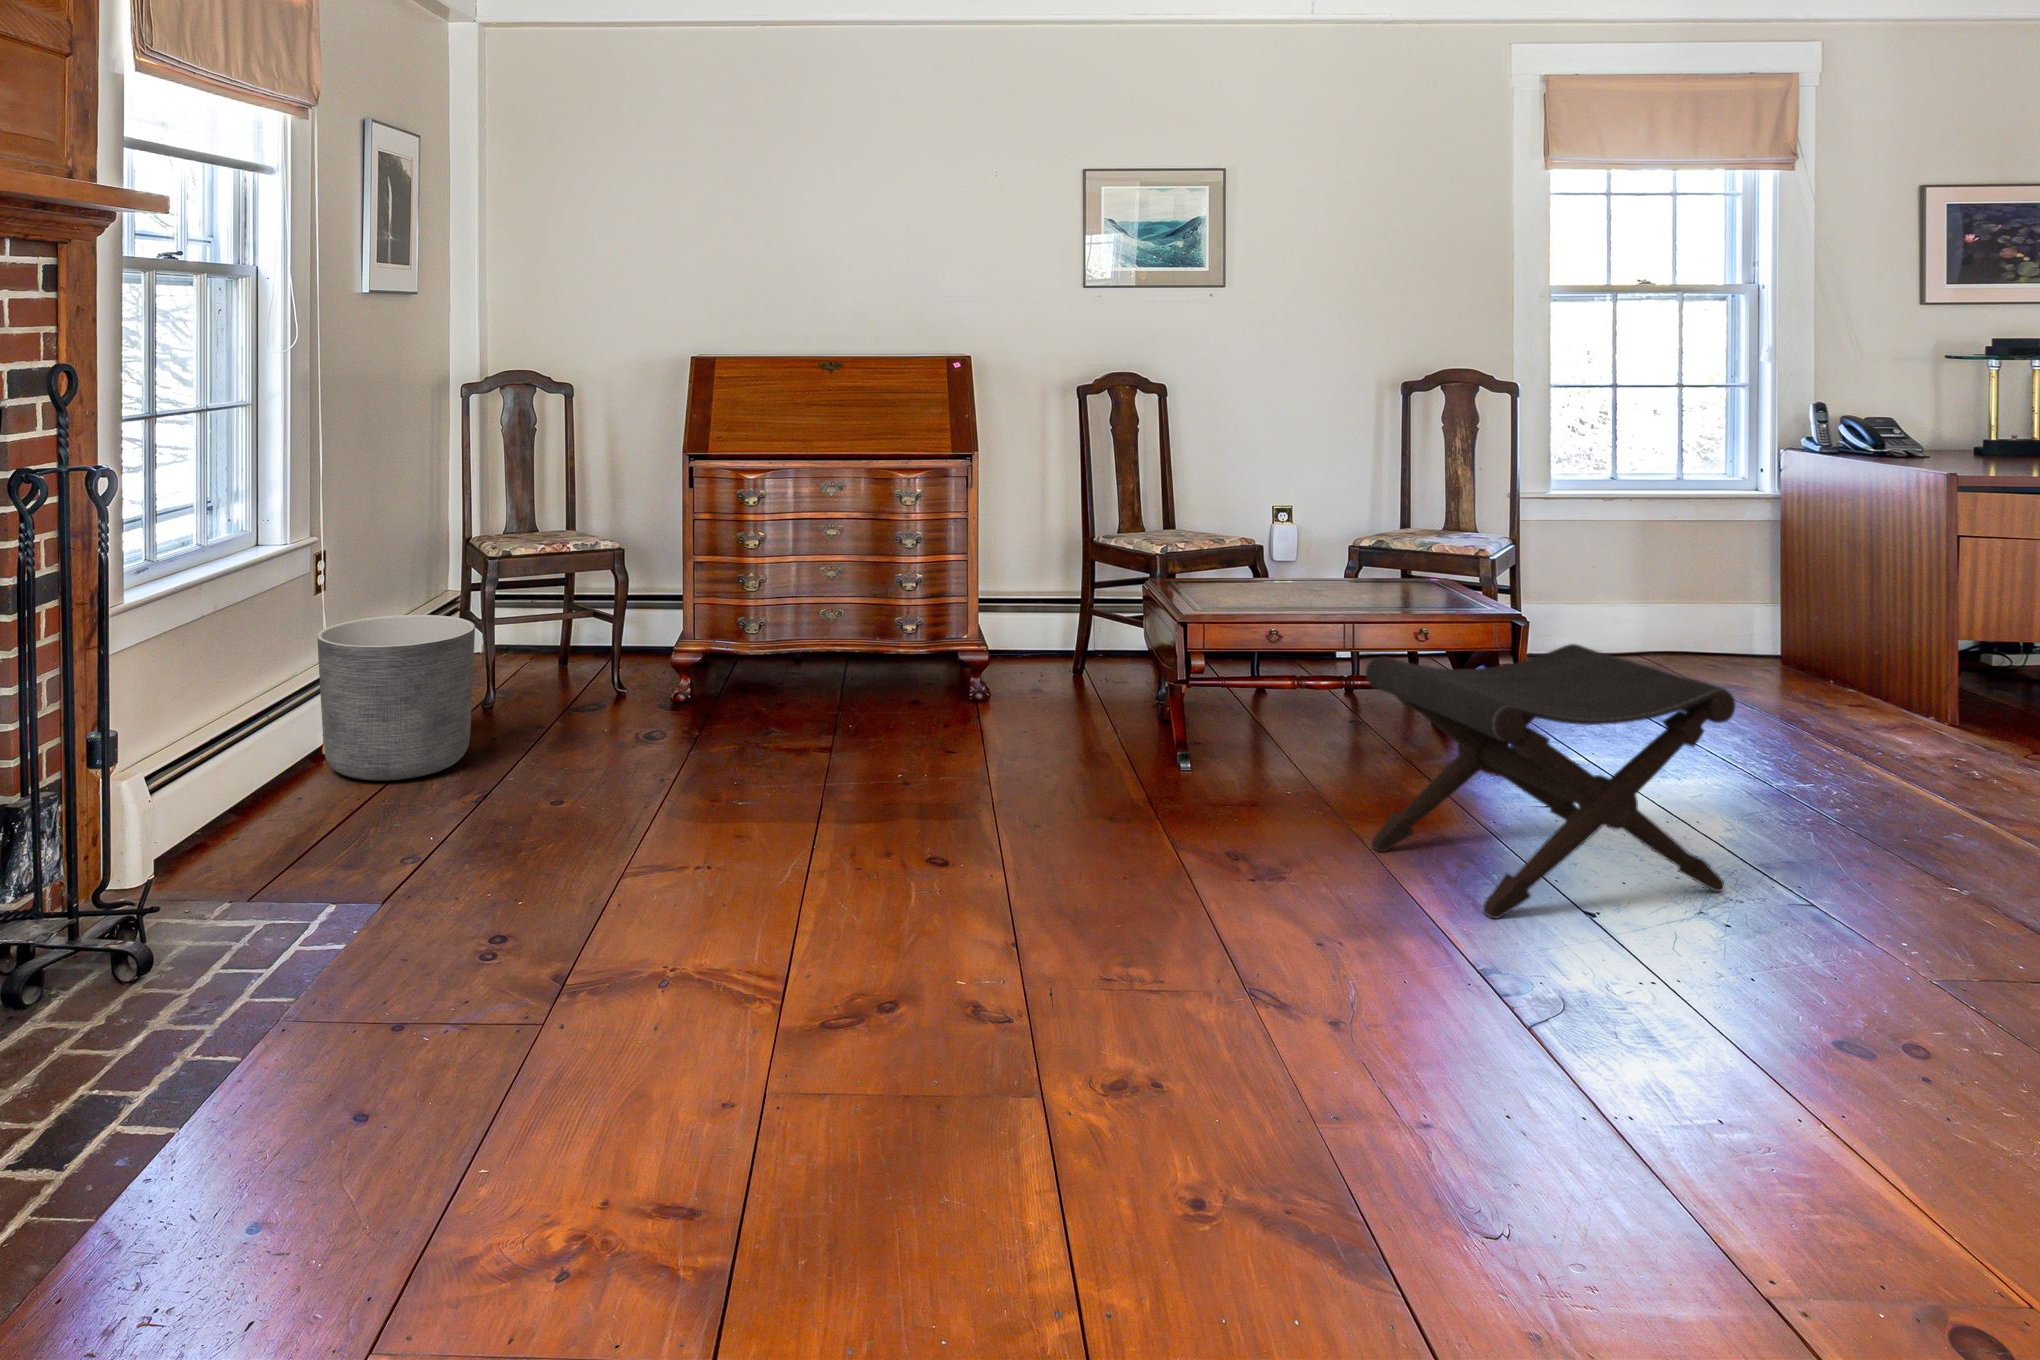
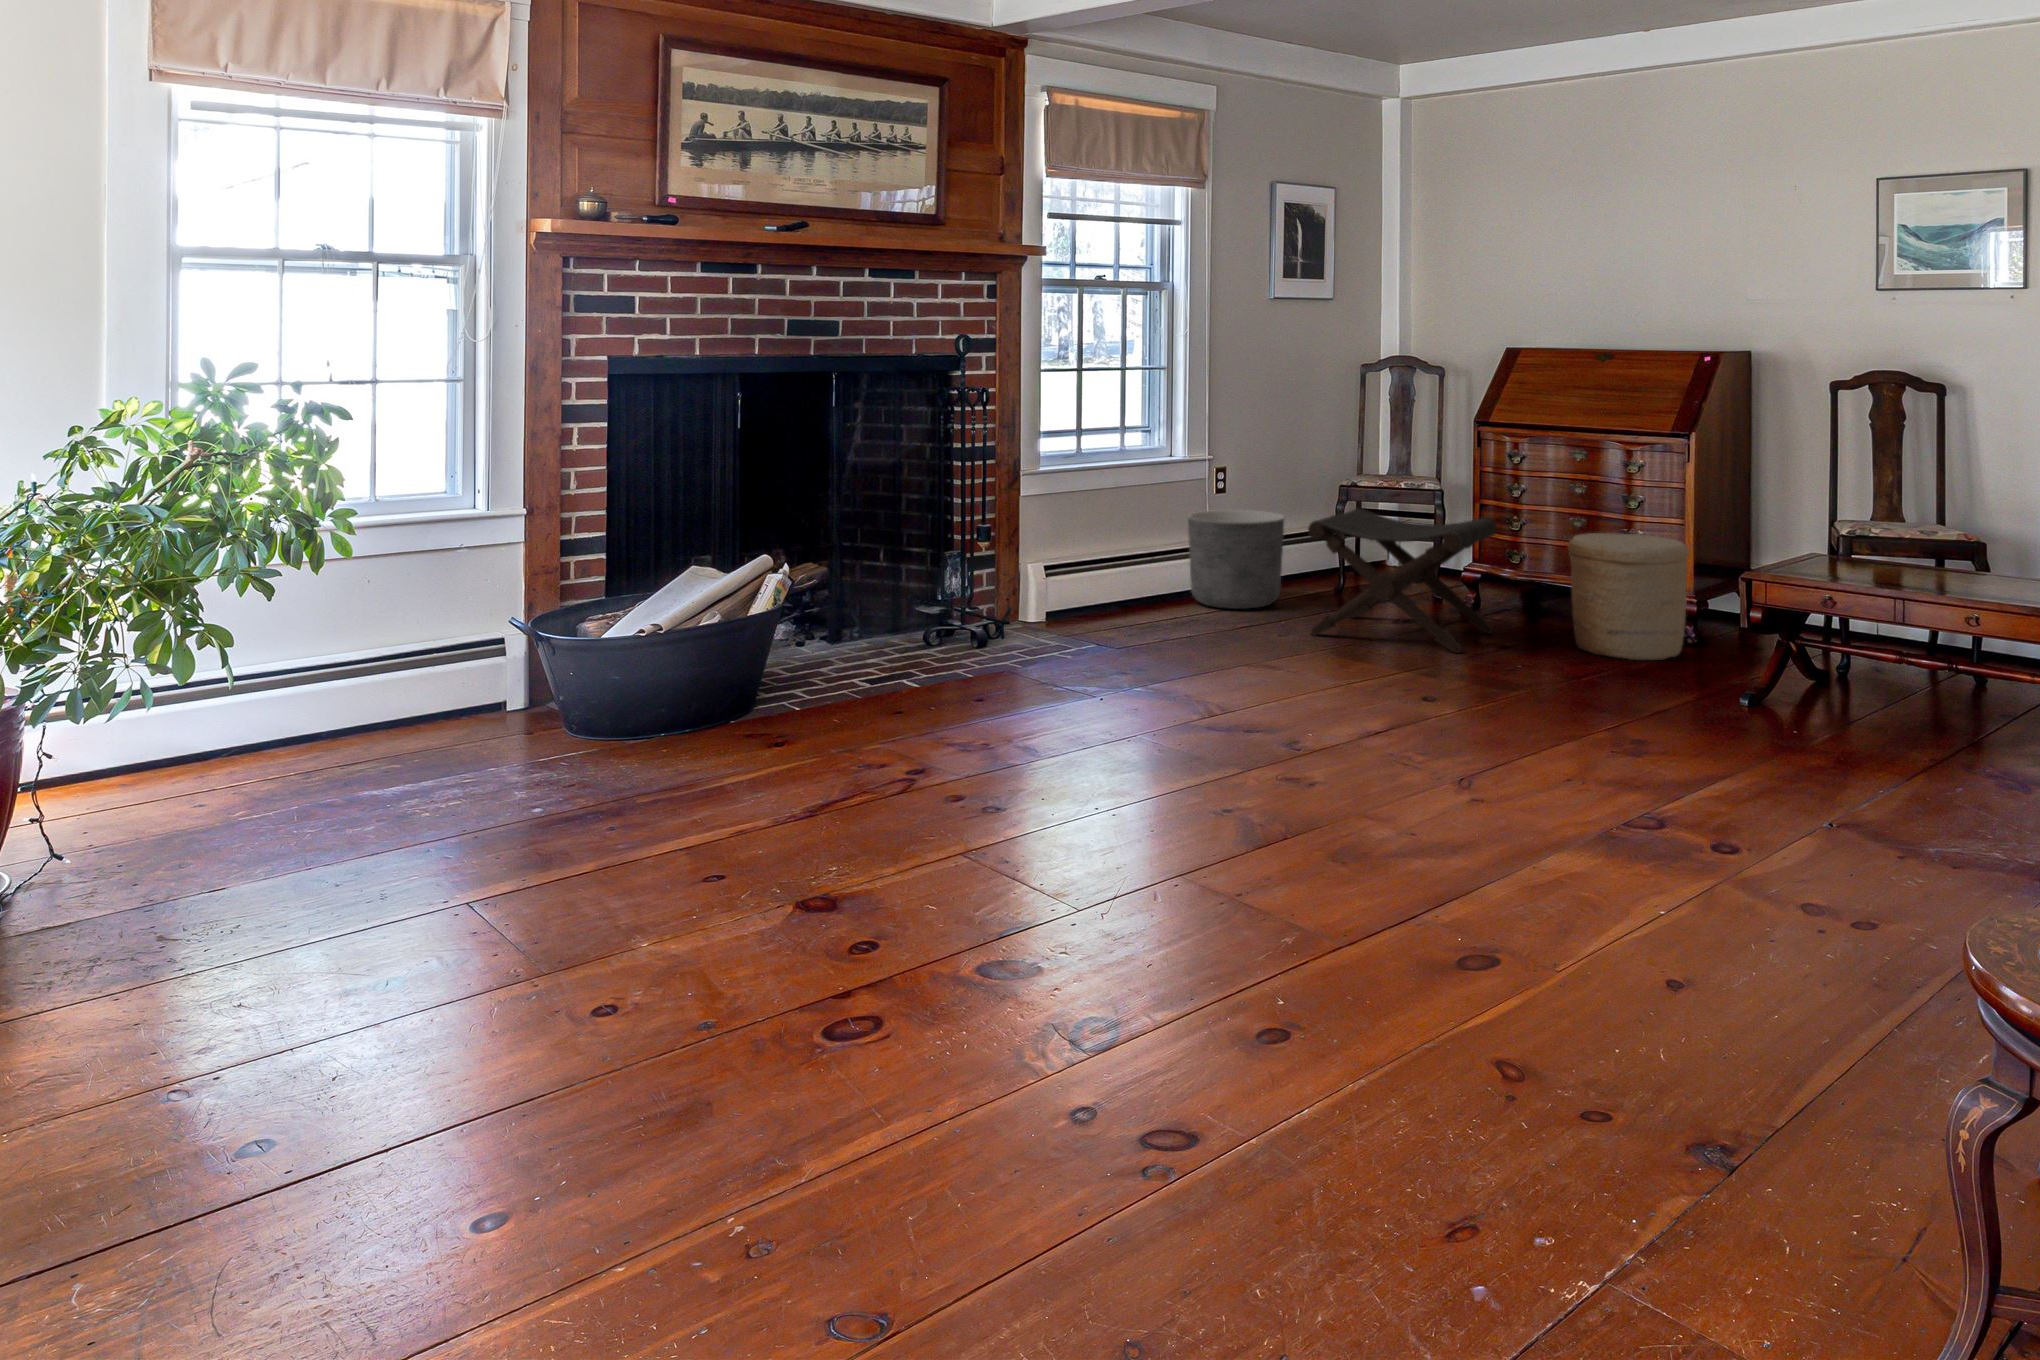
woven basket: none [892,581,1031,743] -> present [1568,533,1689,660]
footstool: present [1366,644,1736,919] -> present [1308,508,1497,653]

